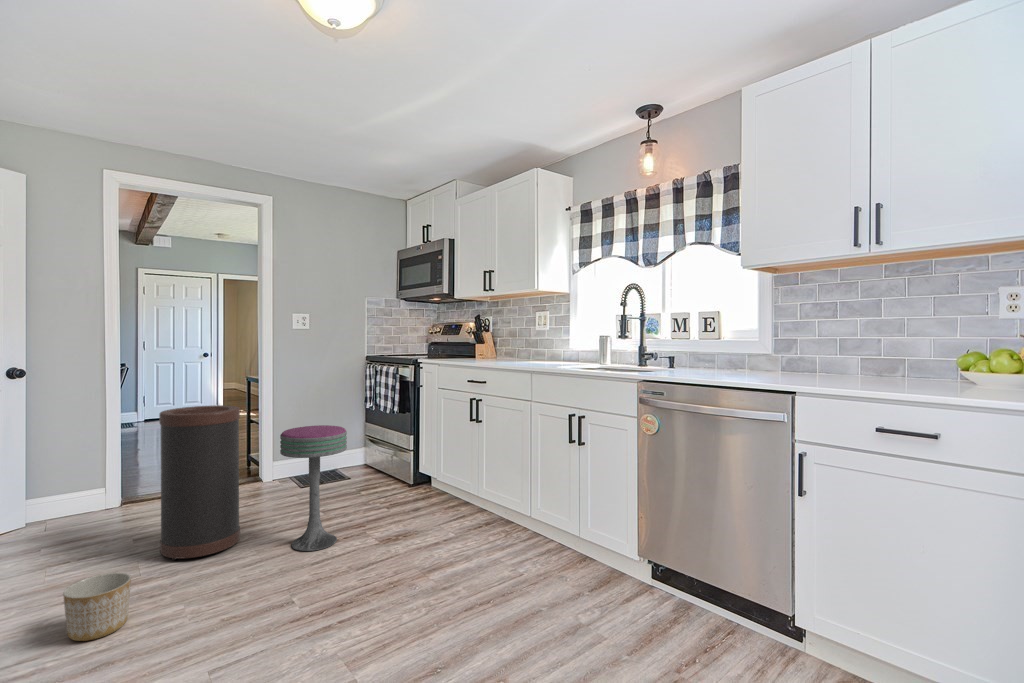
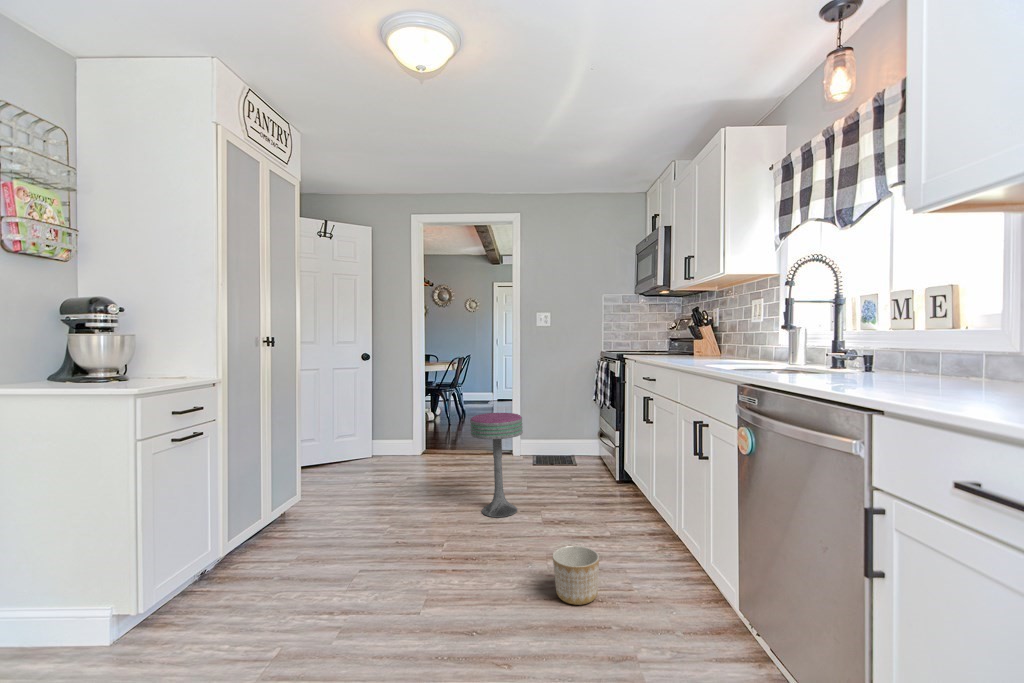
trash can: present [159,405,240,560] -> none [406,391,460,502]
planter: present [63,572,131,641] -> present [553,546,599,605]

